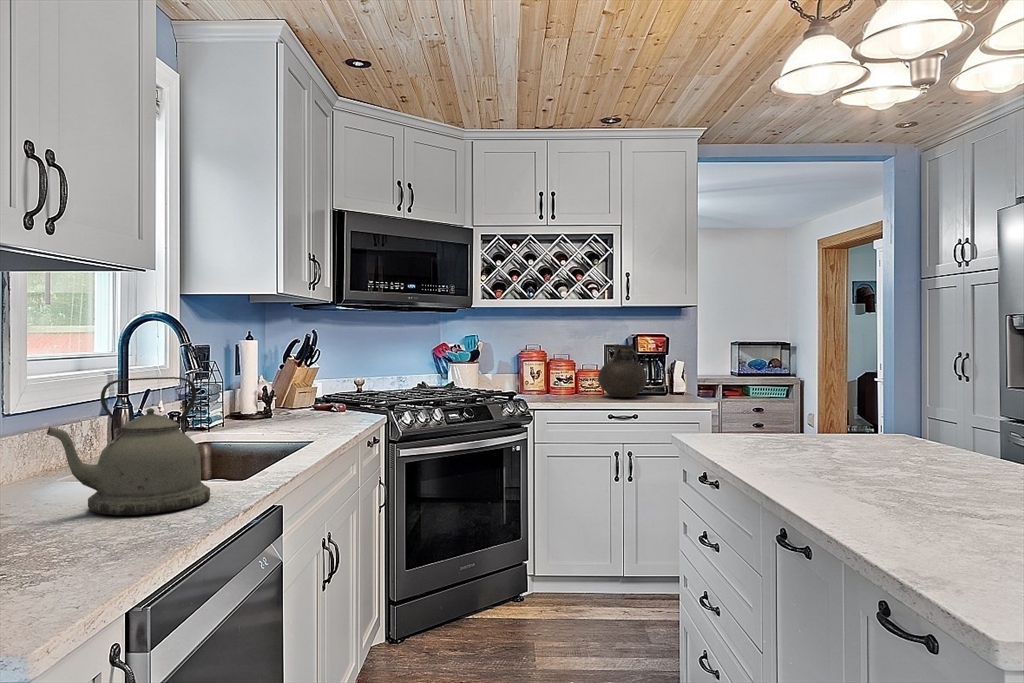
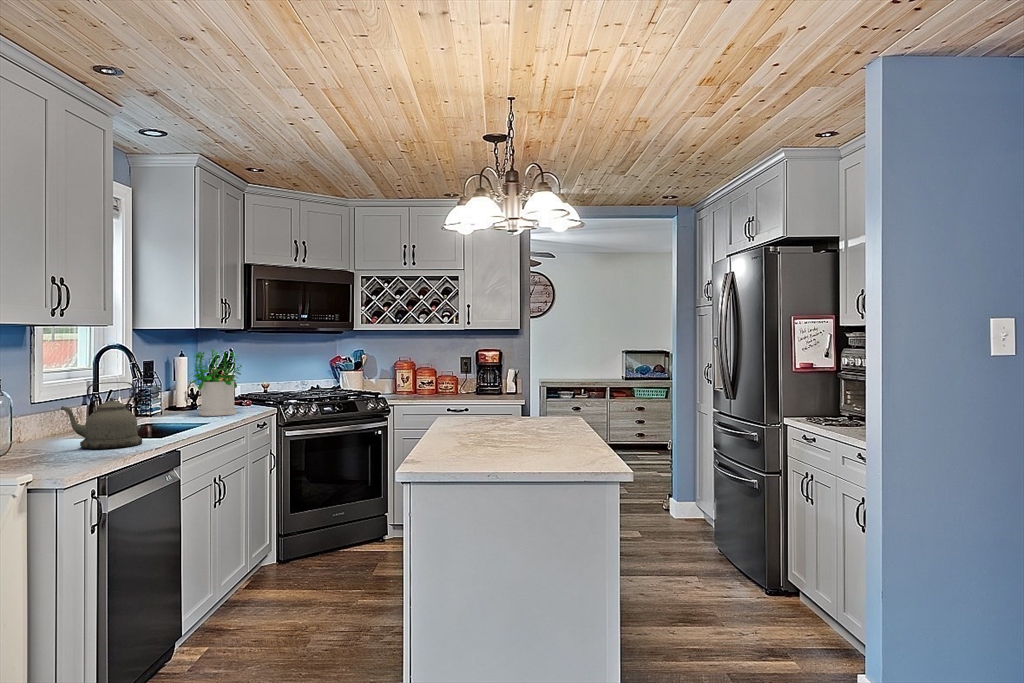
potted plant: none [266,326,345,430] -> present [190,350,242,416]
vase: present [598,344,647,397] -> none [447,357,483,396]

